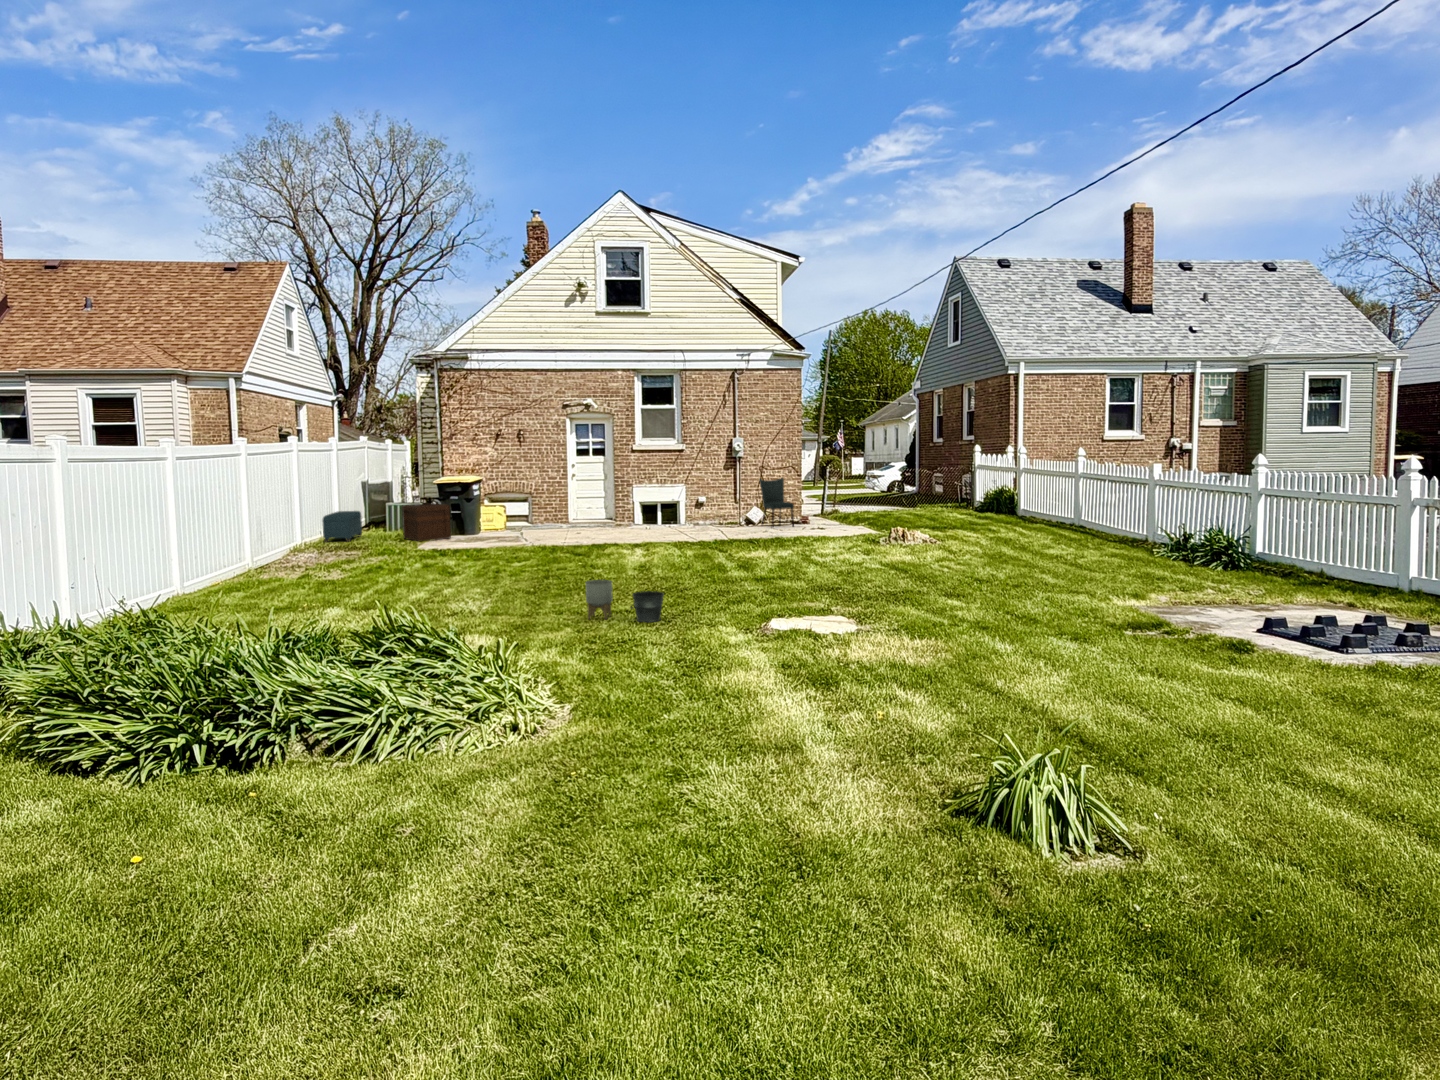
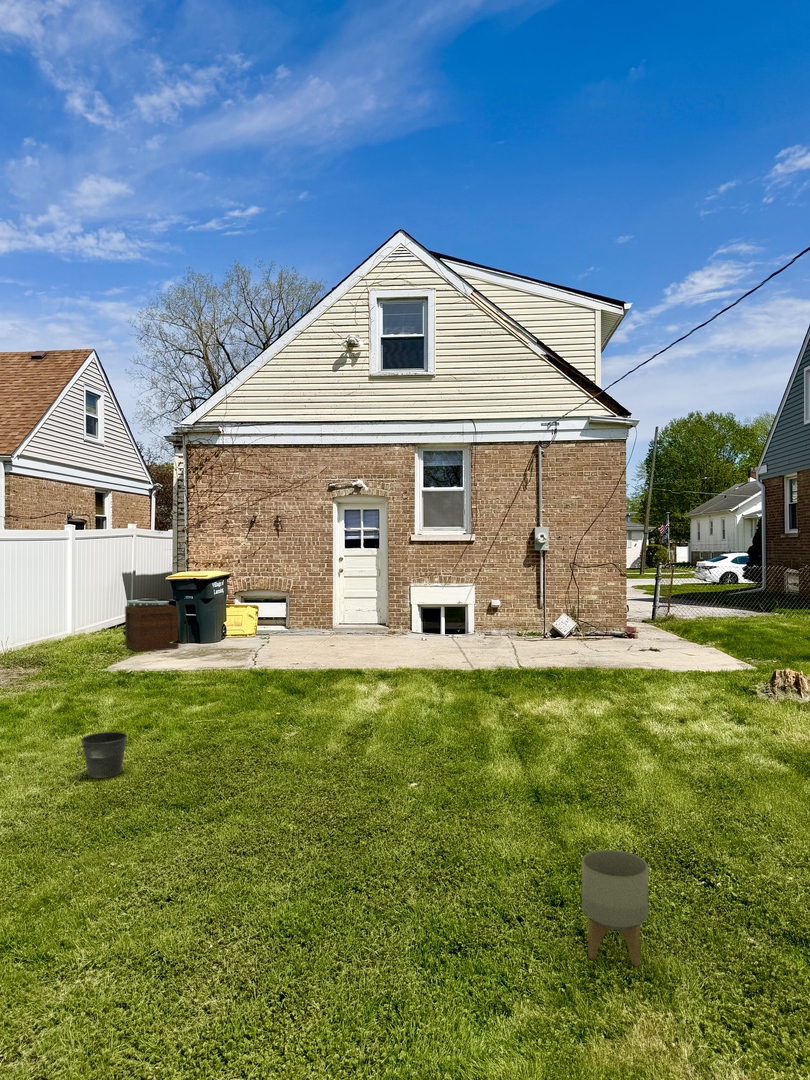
chair: present [759,478,794,527] -> none [569,577,616,644]
bench: present [323,511,362,542] -> none [31,610,90,649]
planter: present [586,580,613,619] -> present [582,850,648,966]
bucket: present [630,591,664,622] -> present [78,732,127,778]

